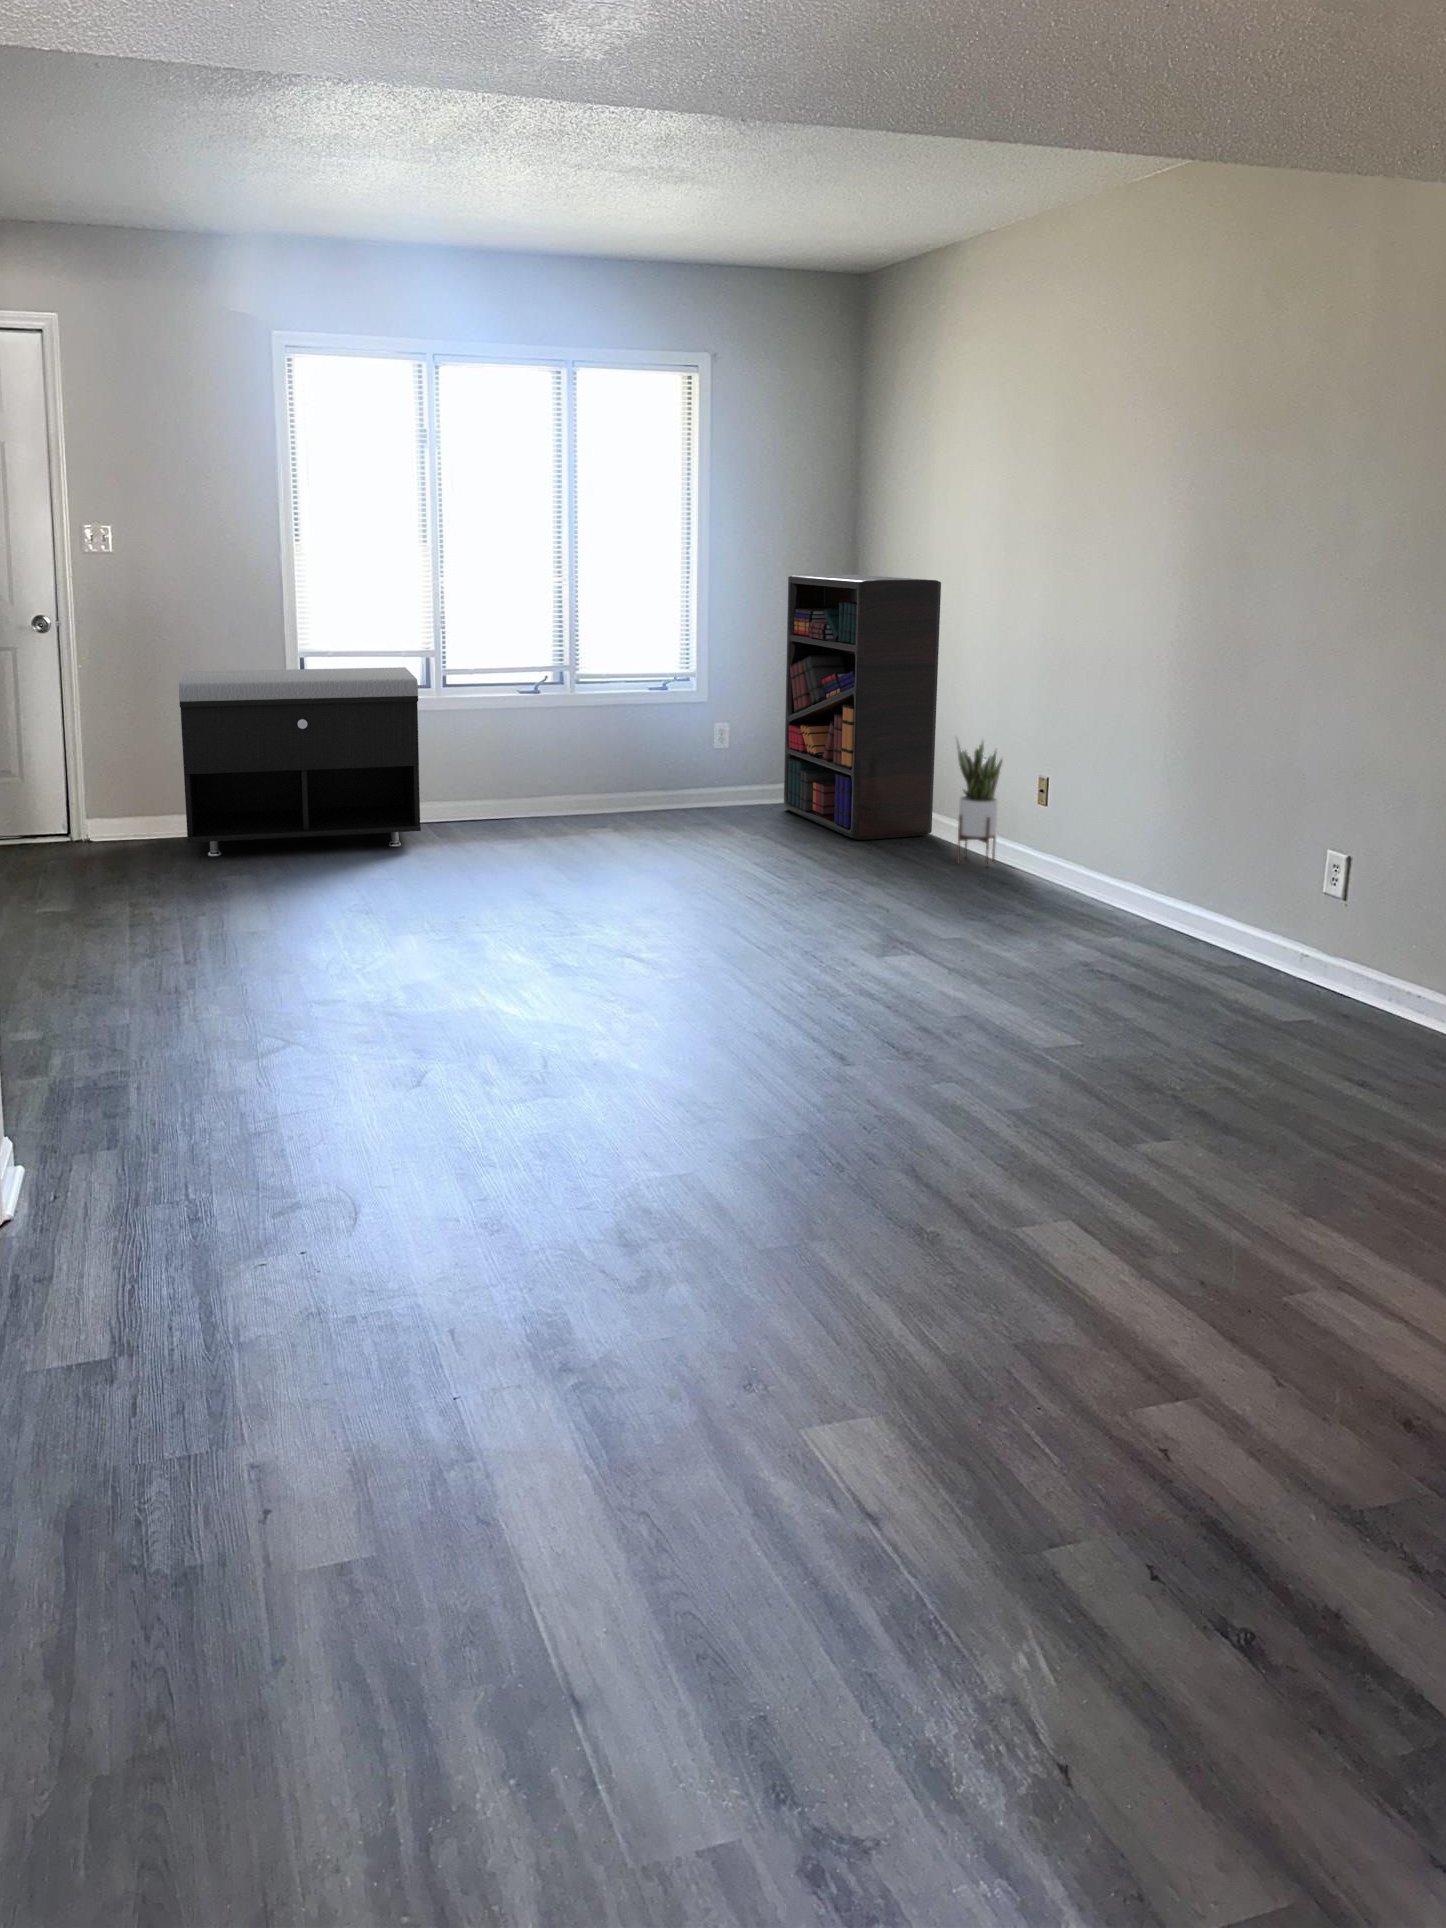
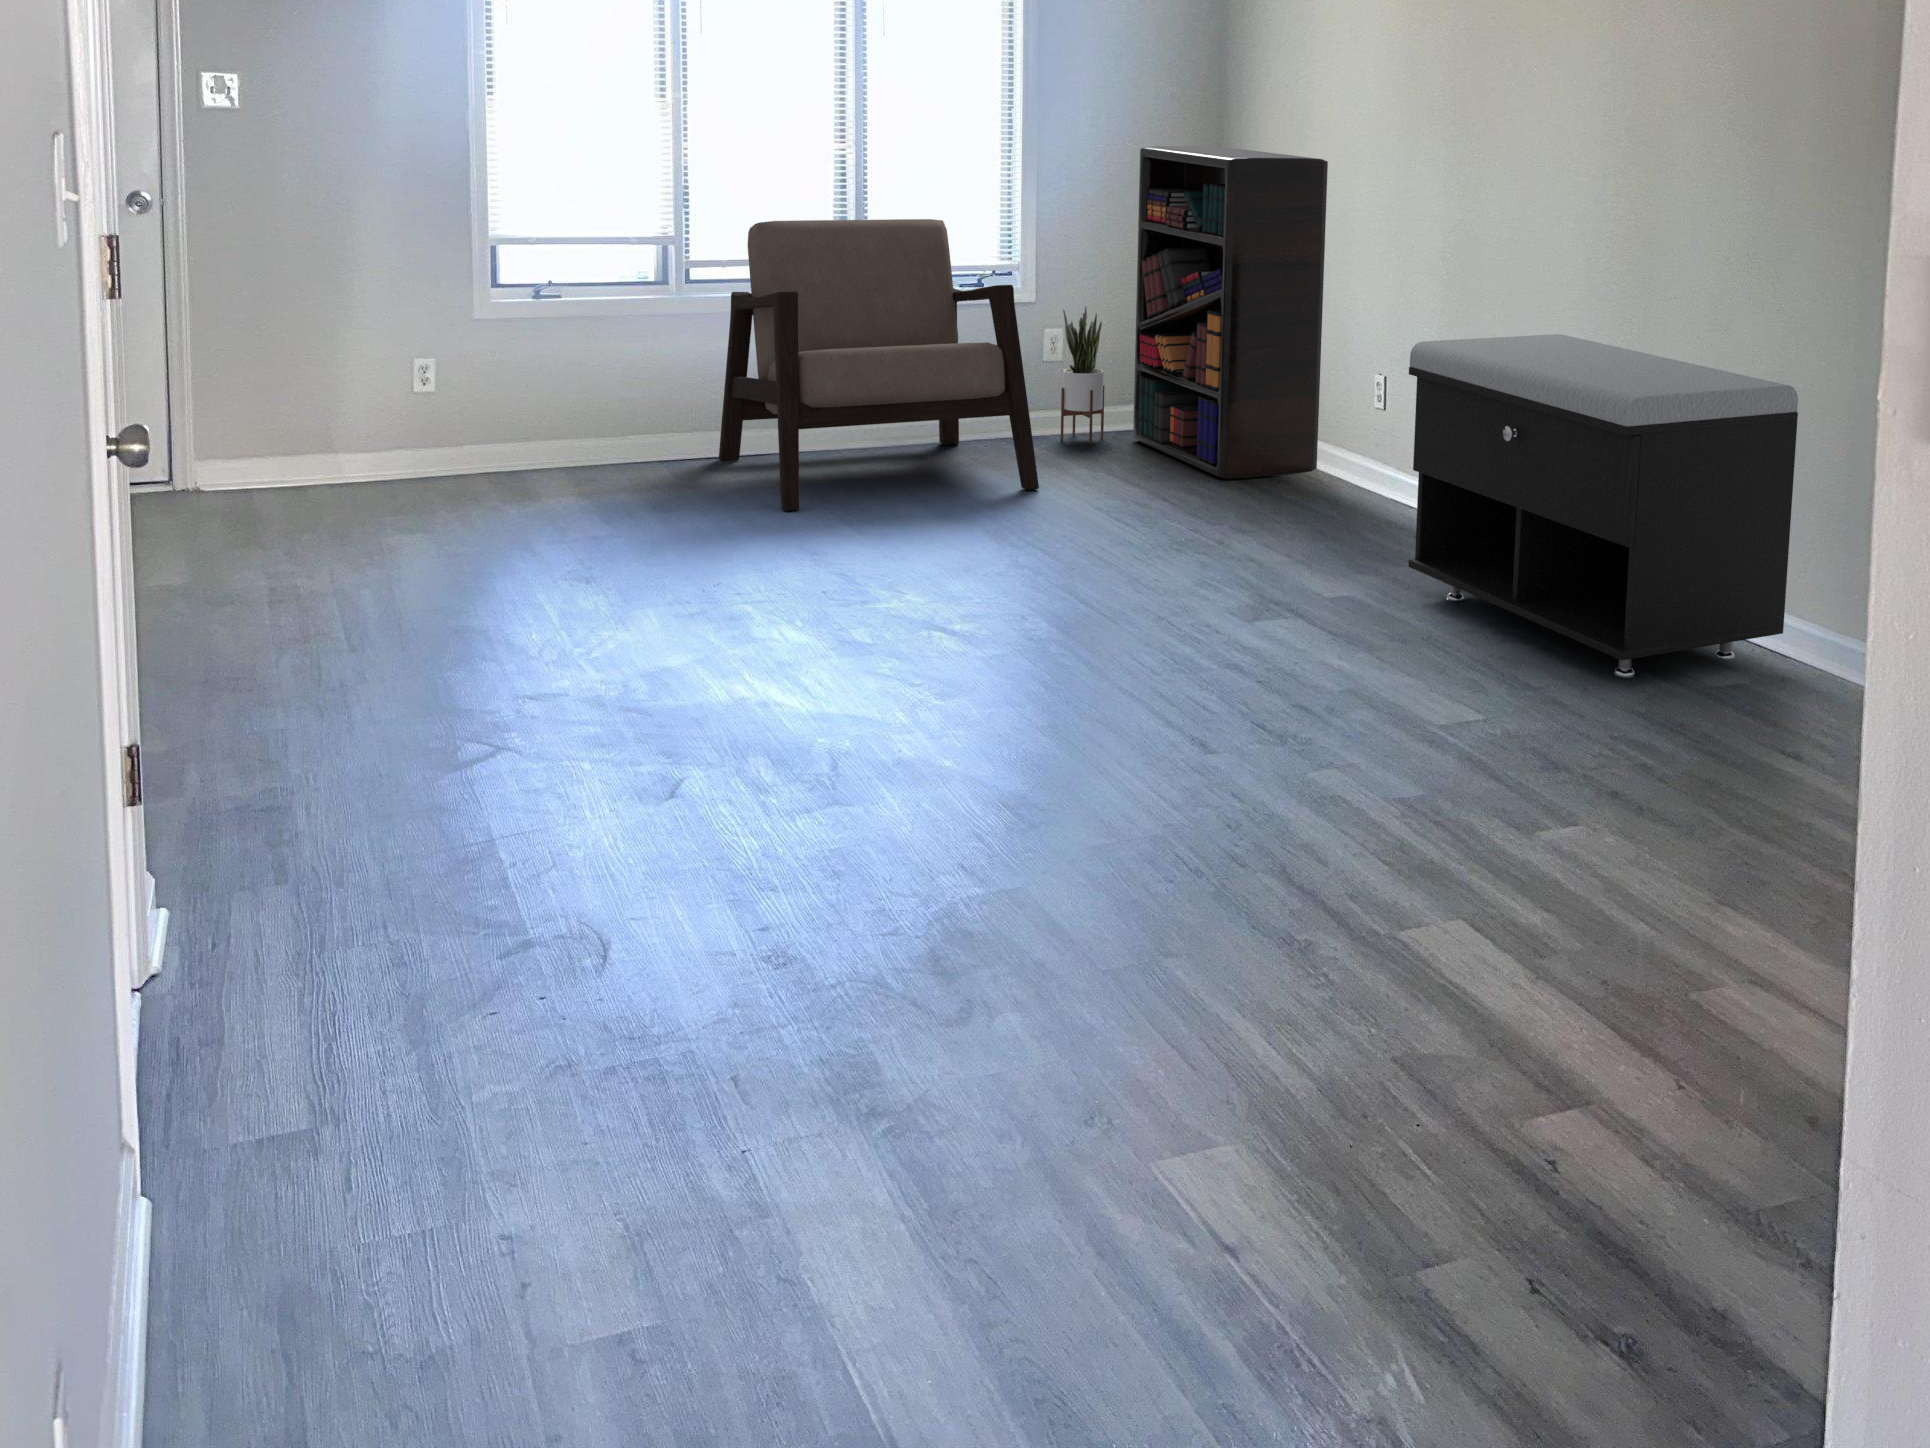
armchair: none [466,635,709,861] -> present [719,219,1039,511]
storage bench: present [179,667,421,857] -> present [1408,334,1798,678]
potted plant: present [956,736,1002,866] -> present [1061,307,1104,444]

